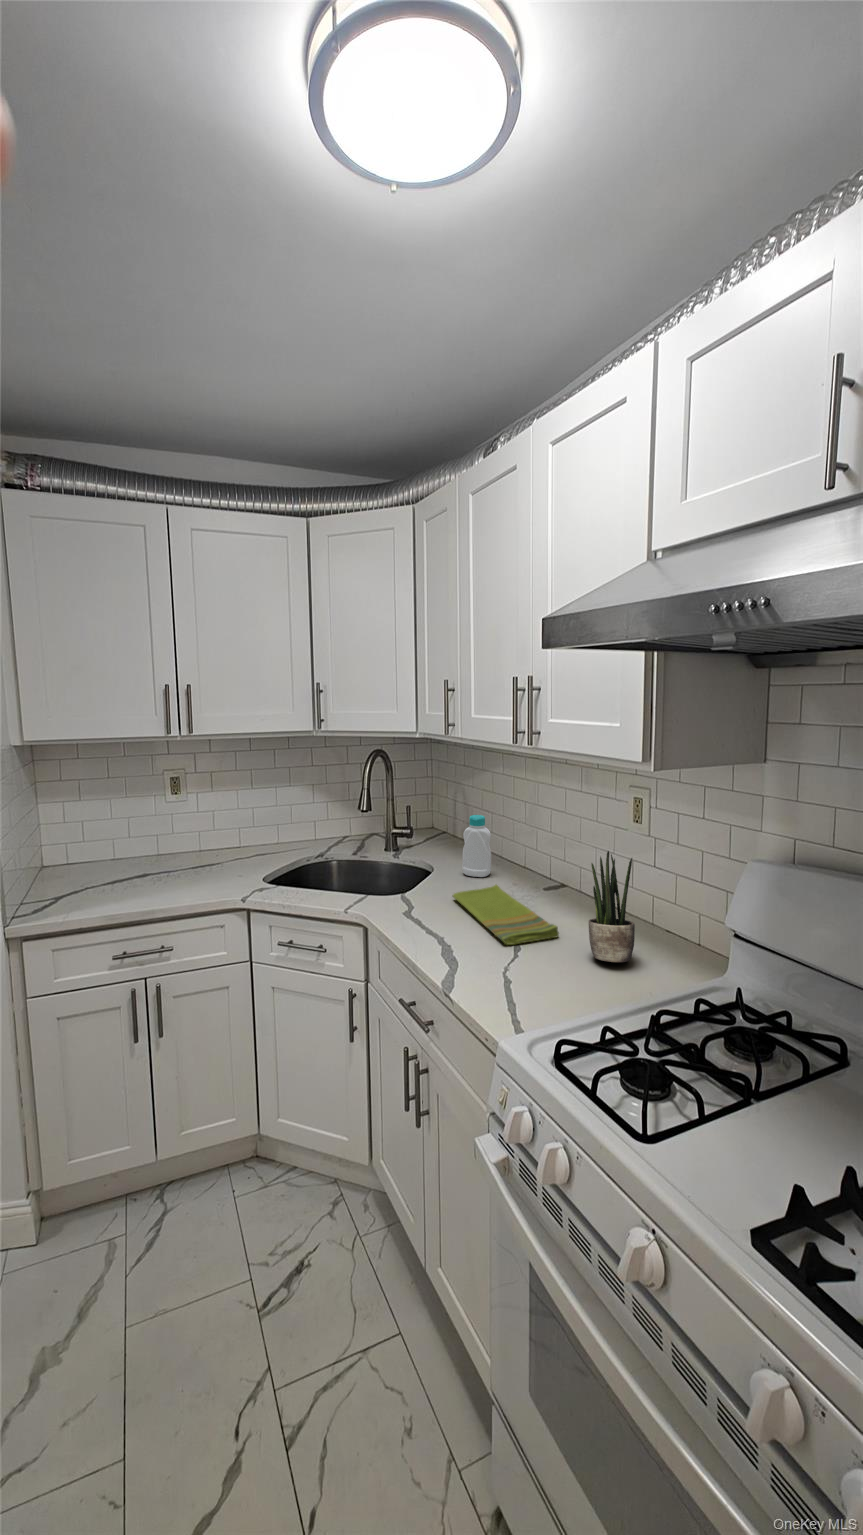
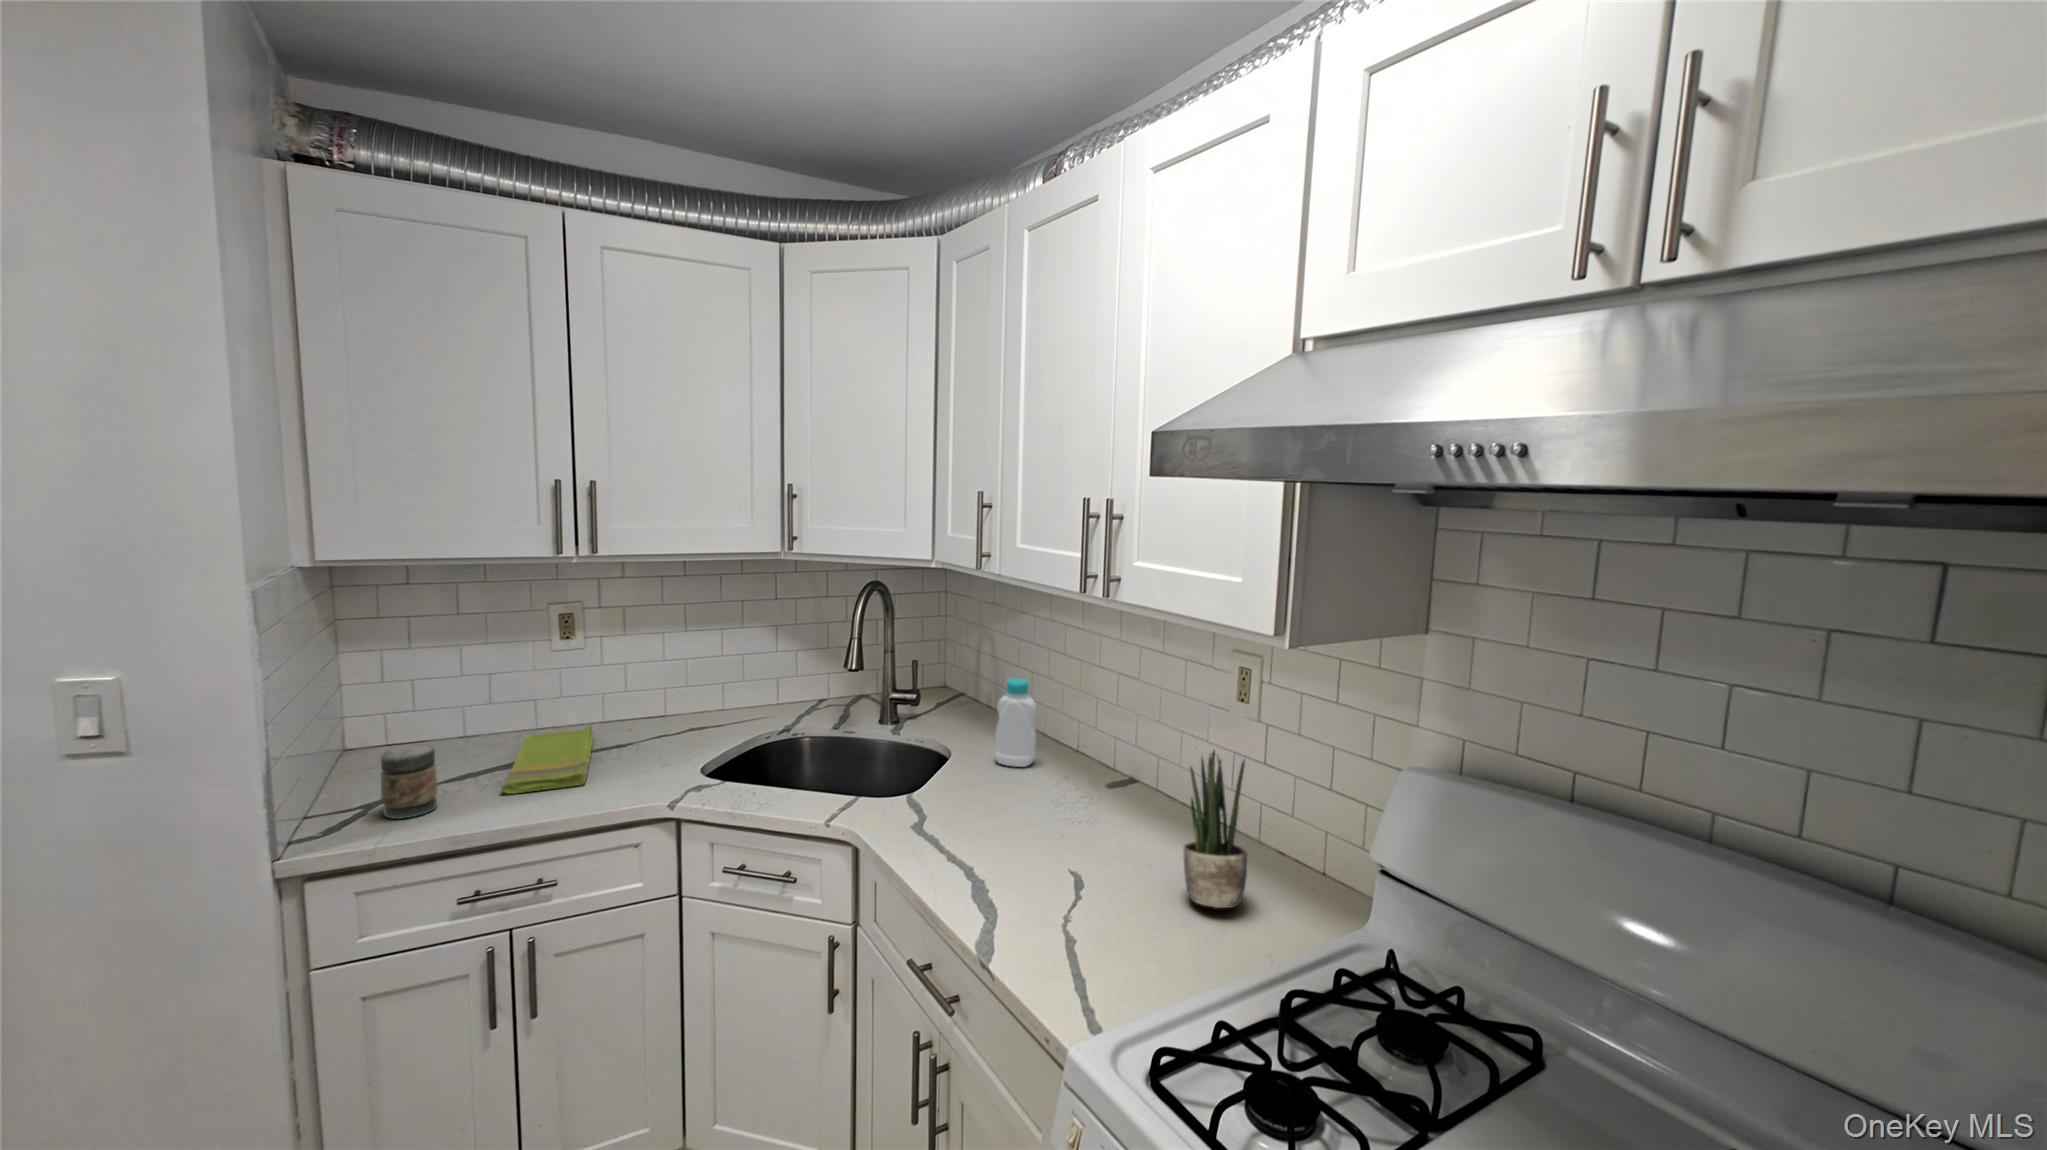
jar: none [65,859,100,905] -> present [381,745,437,819]
dish towel: present [452,885,559,945] -> present [502,726,593,794]

